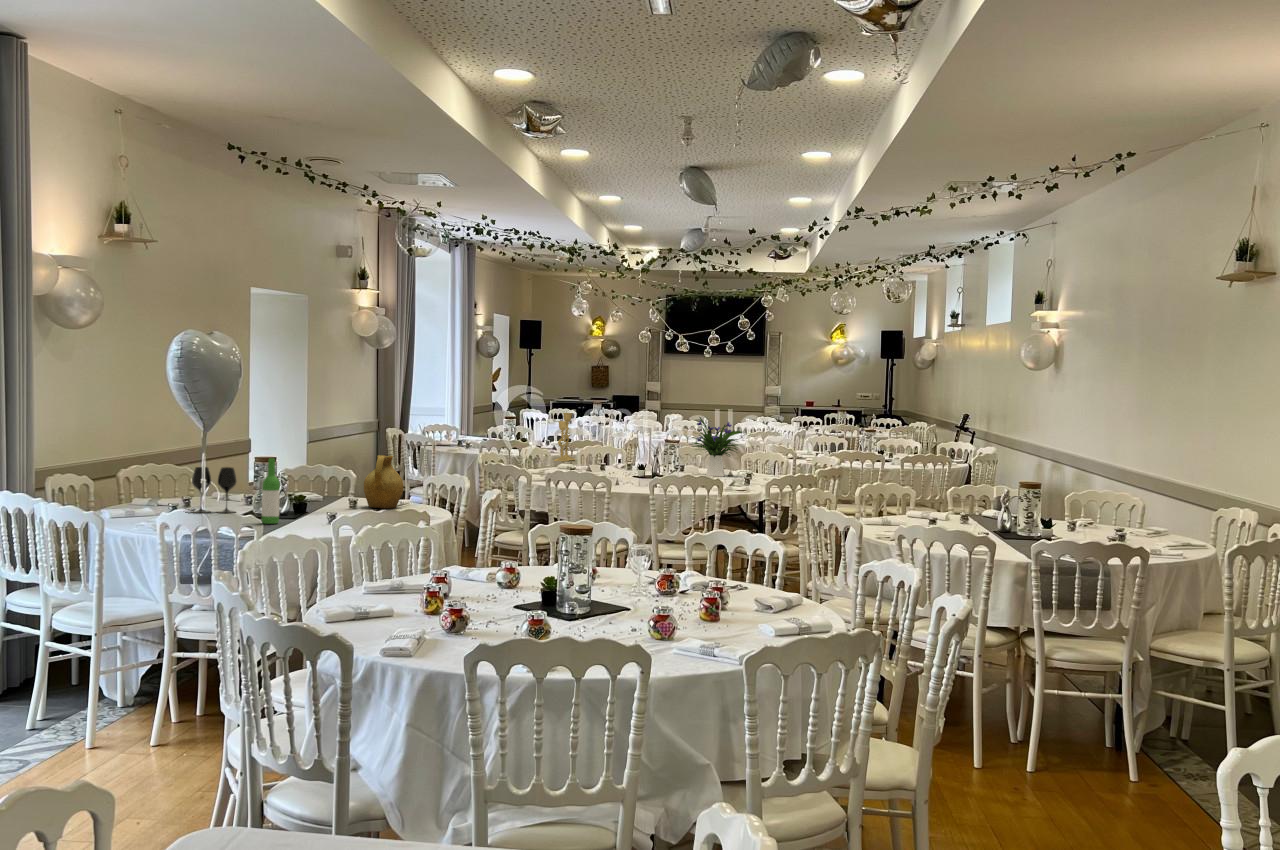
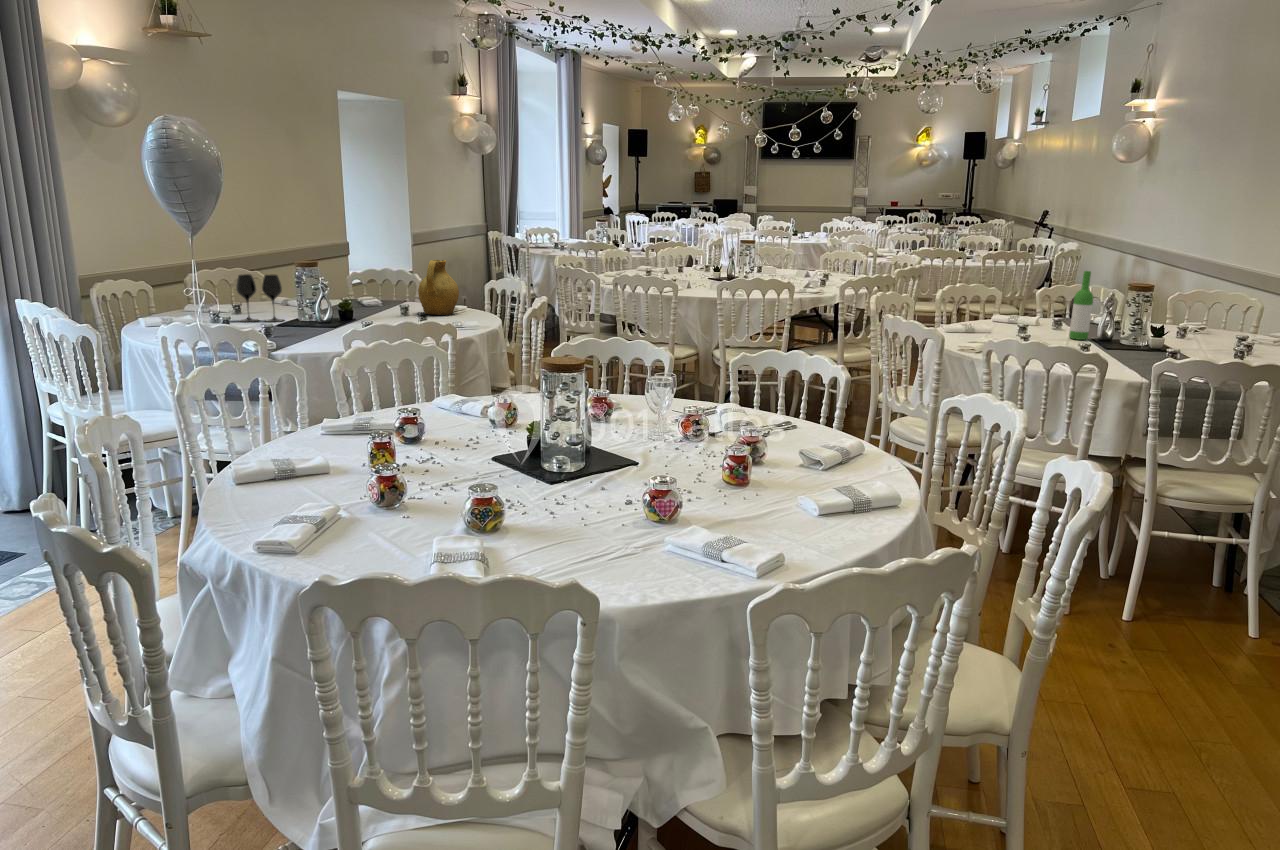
candlestick: present [554,413,575,461] -> none [633,214,655,262]
flower arrangement: present [691,417,743,476] -> none [764,215,821,277]
wine bottle: present [262,458,280,524] -> present [1069,271,1093,340]

